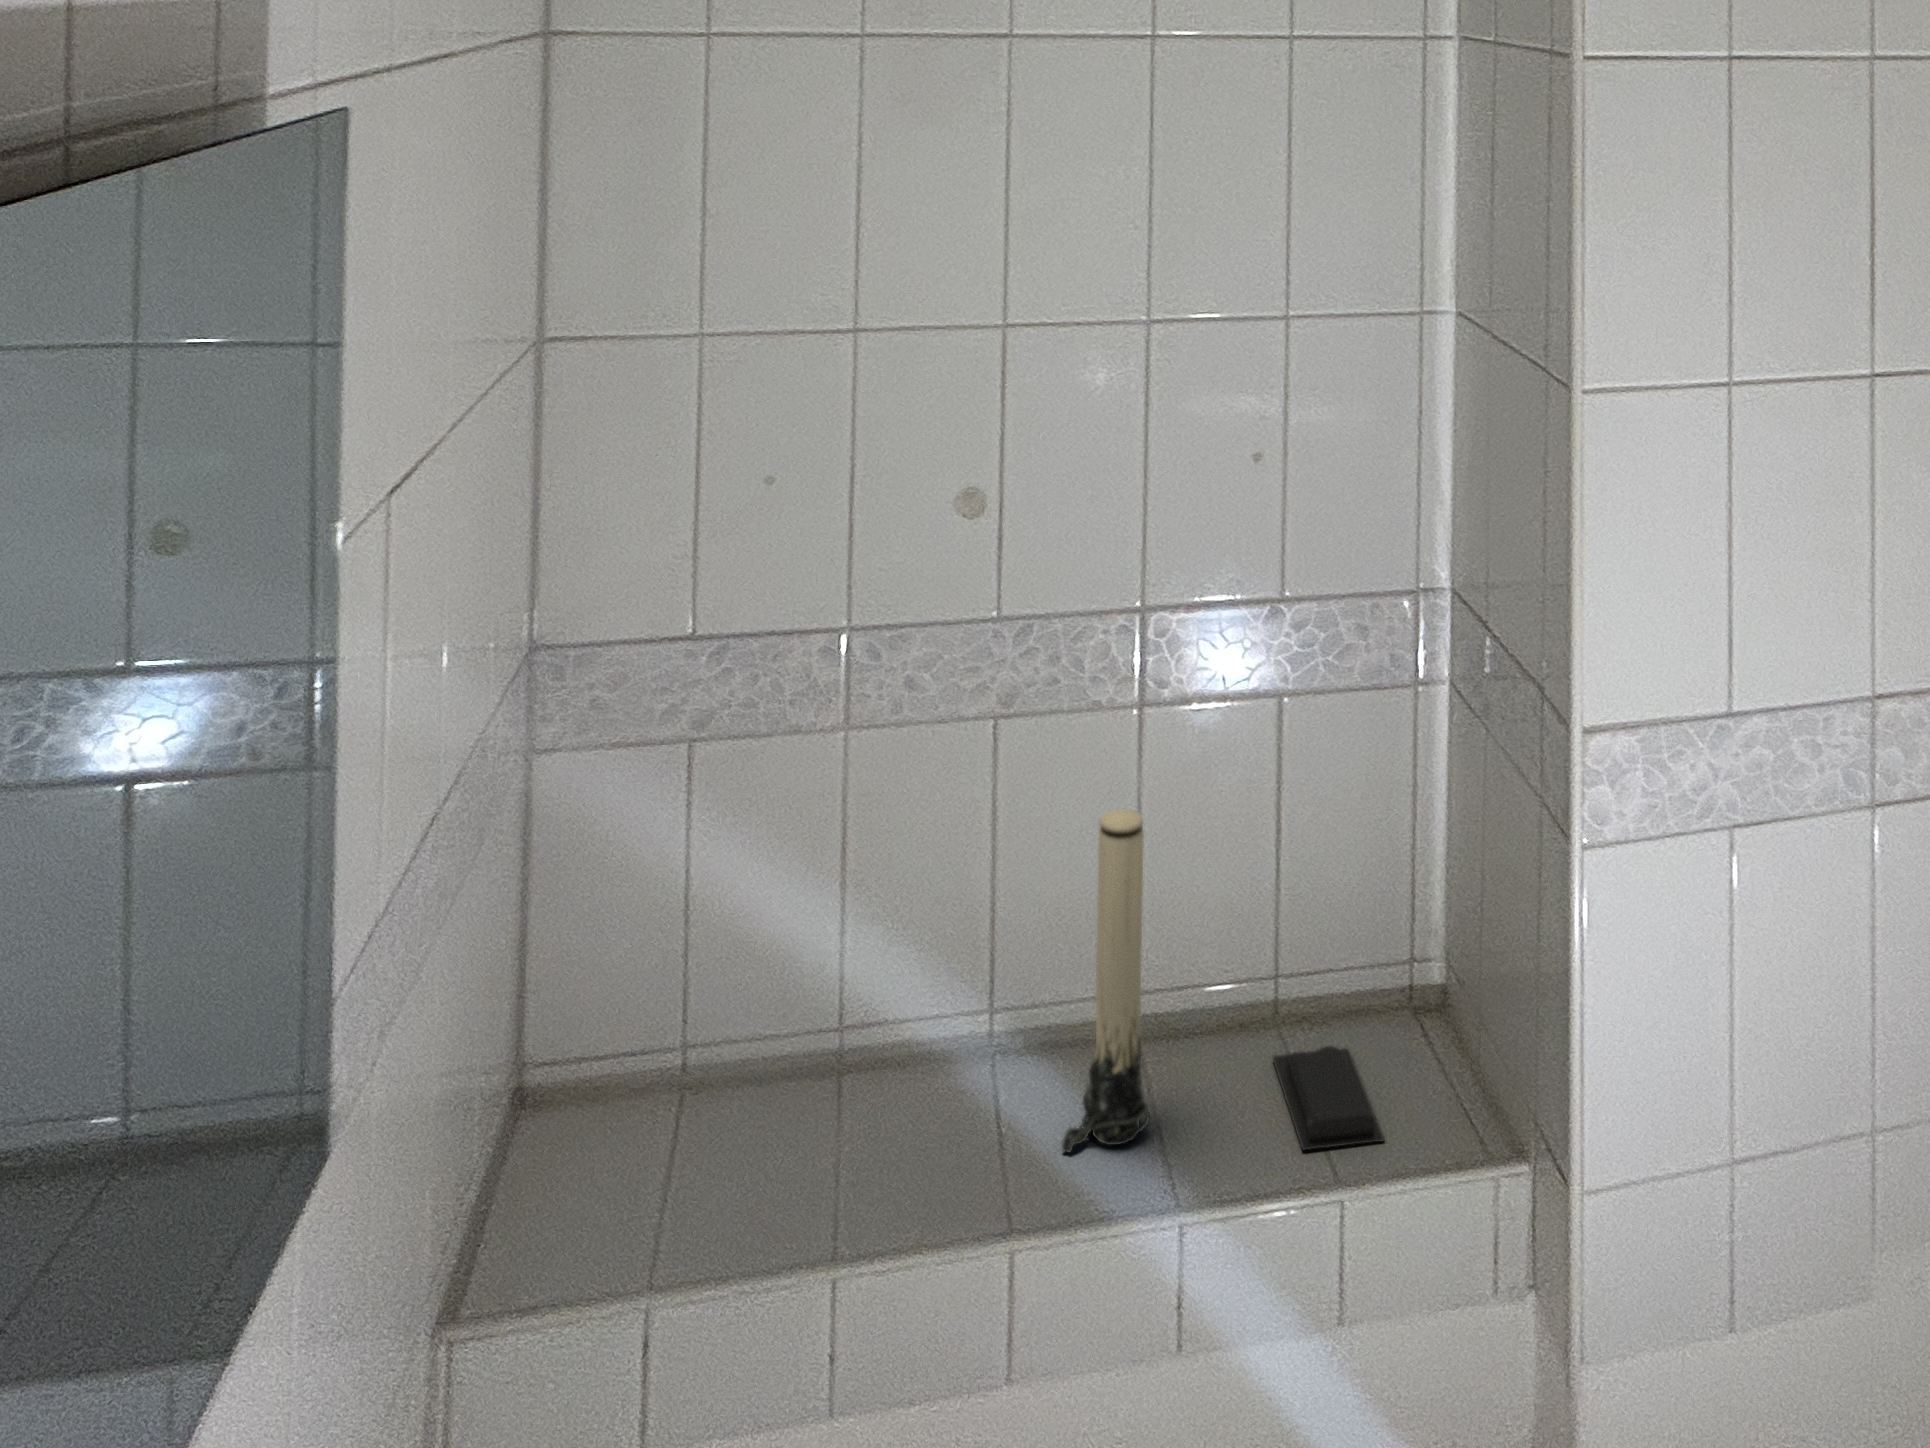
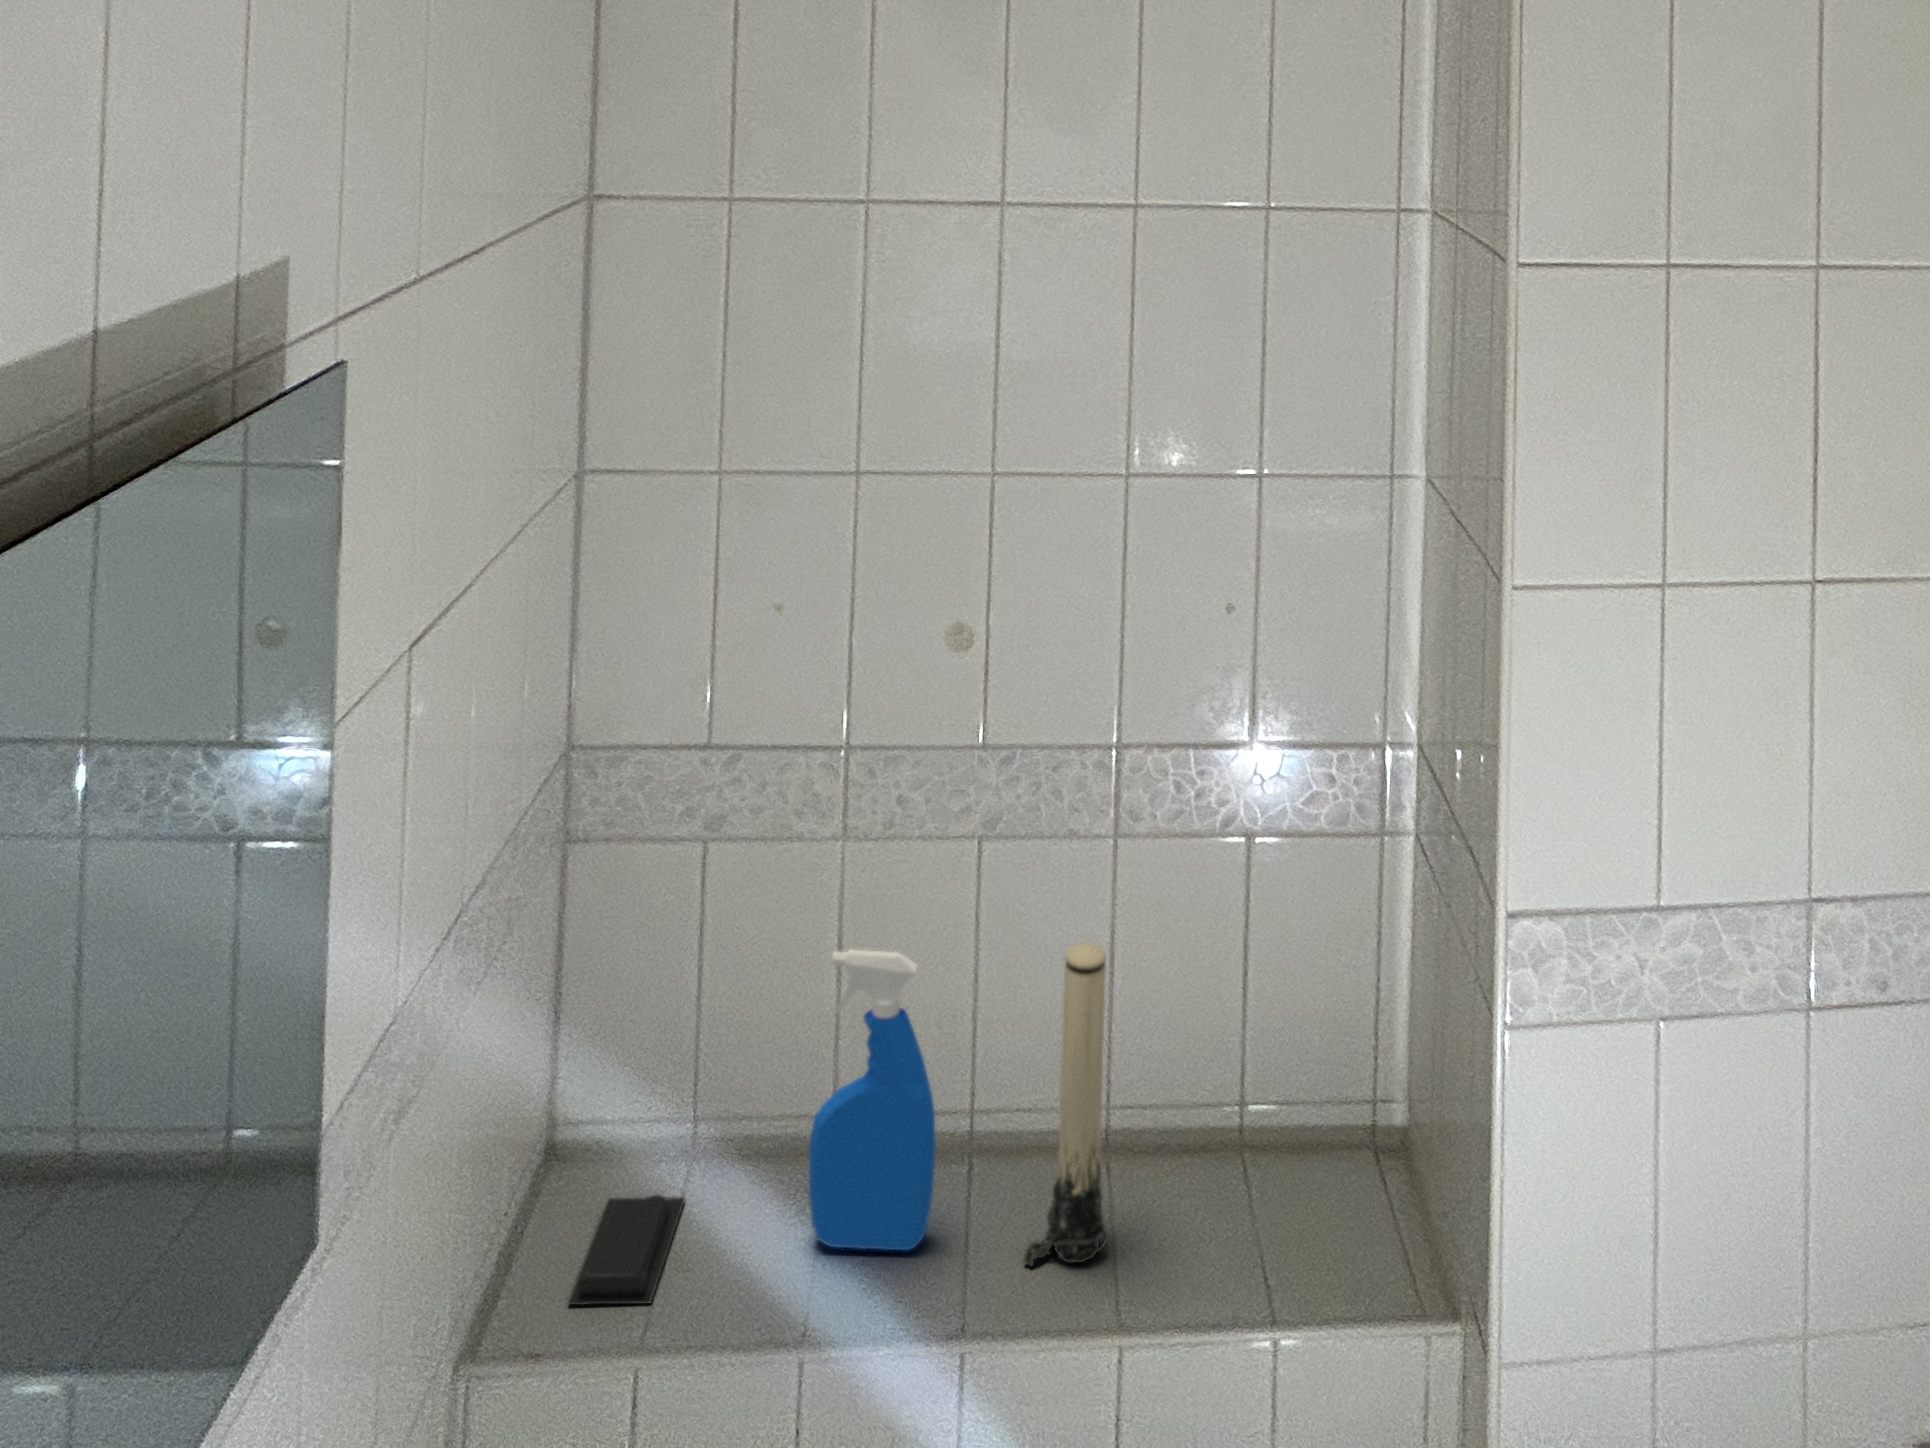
spray bottle: none [822,833,961,1155] -> present [809,950,936,1250]
soap bar: present [1272,1046,1384,1150] -> present [568,1195,685,1305]

